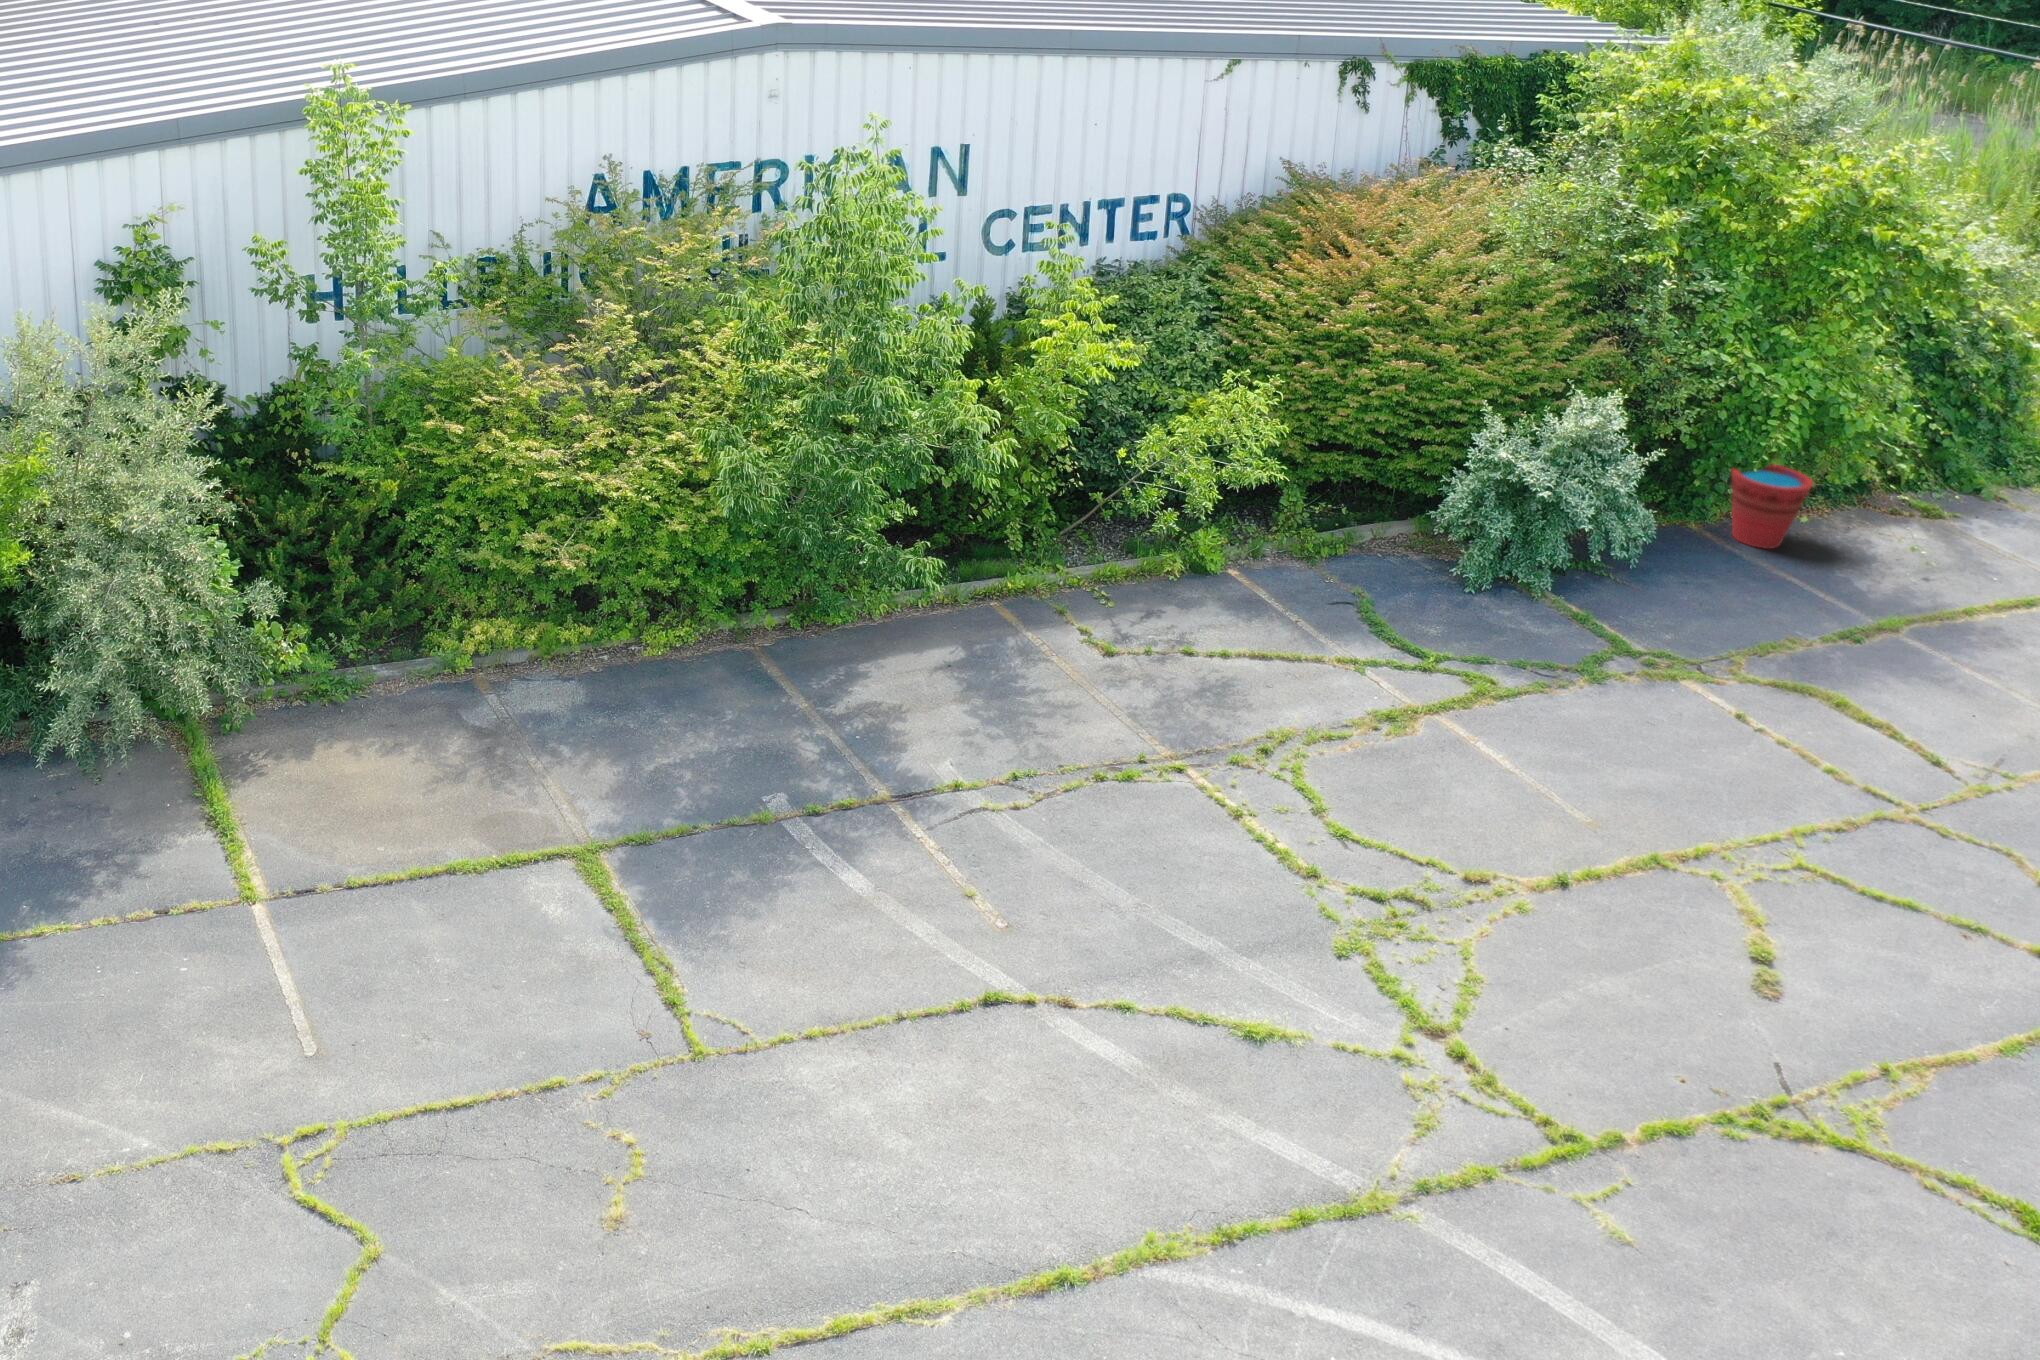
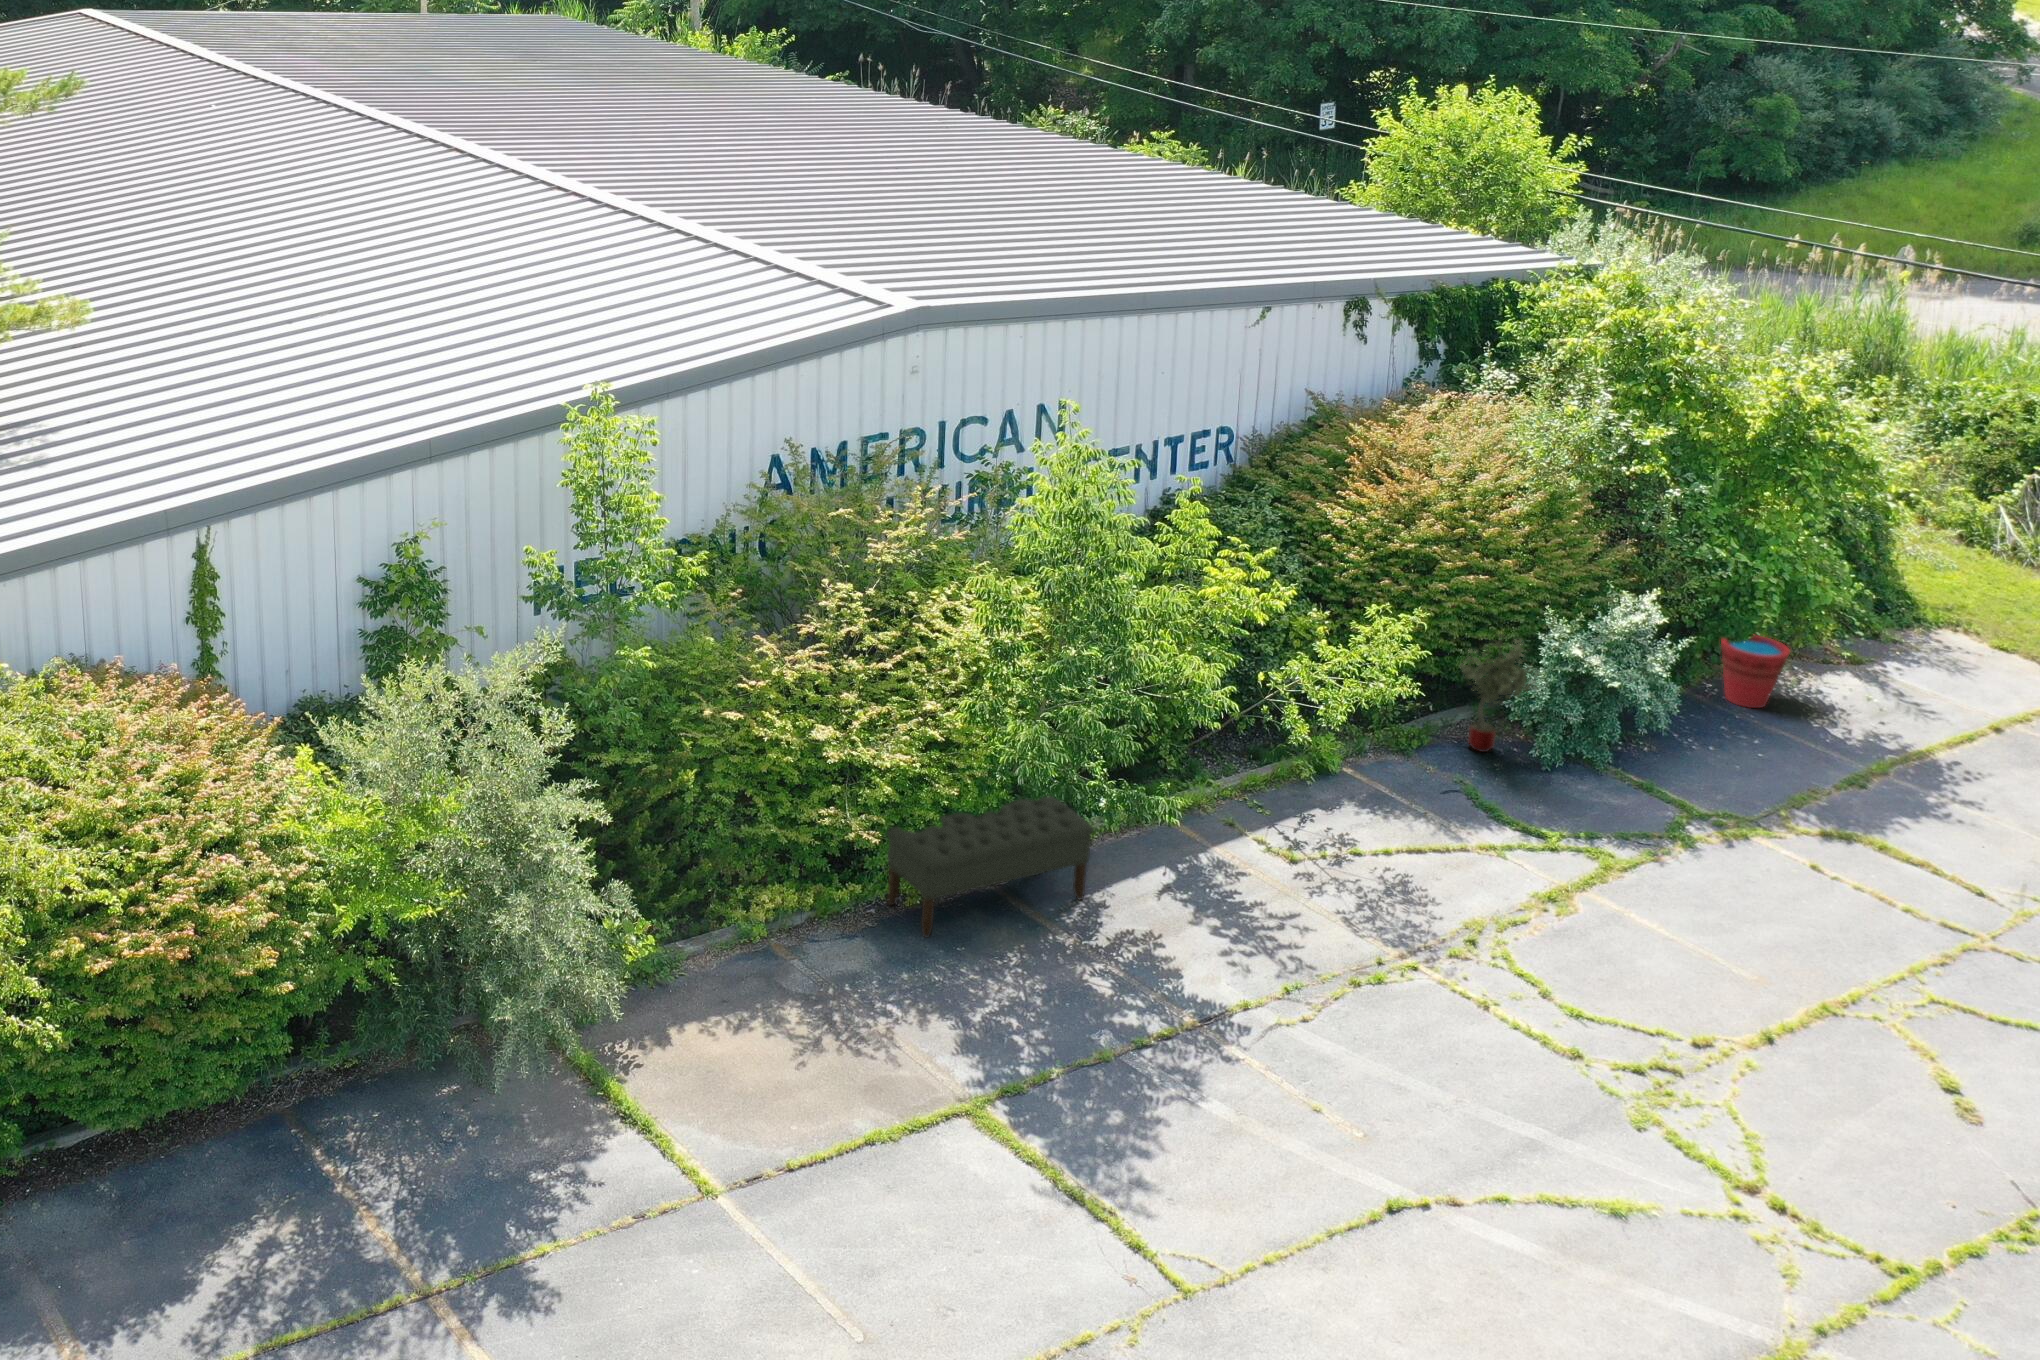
potted tree: none [1383,429,1470,564] -> present [1460,635,1538,752]
bench: none [620,550,849,684] -> present [887,796,1094,937]

